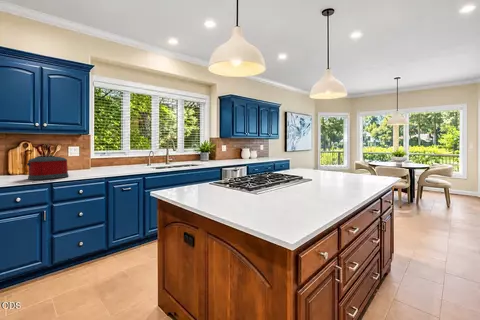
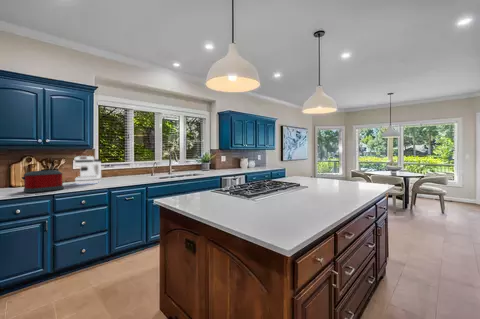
coffee maker: none [75,143,102,172] -> present [75,156,101,183]

